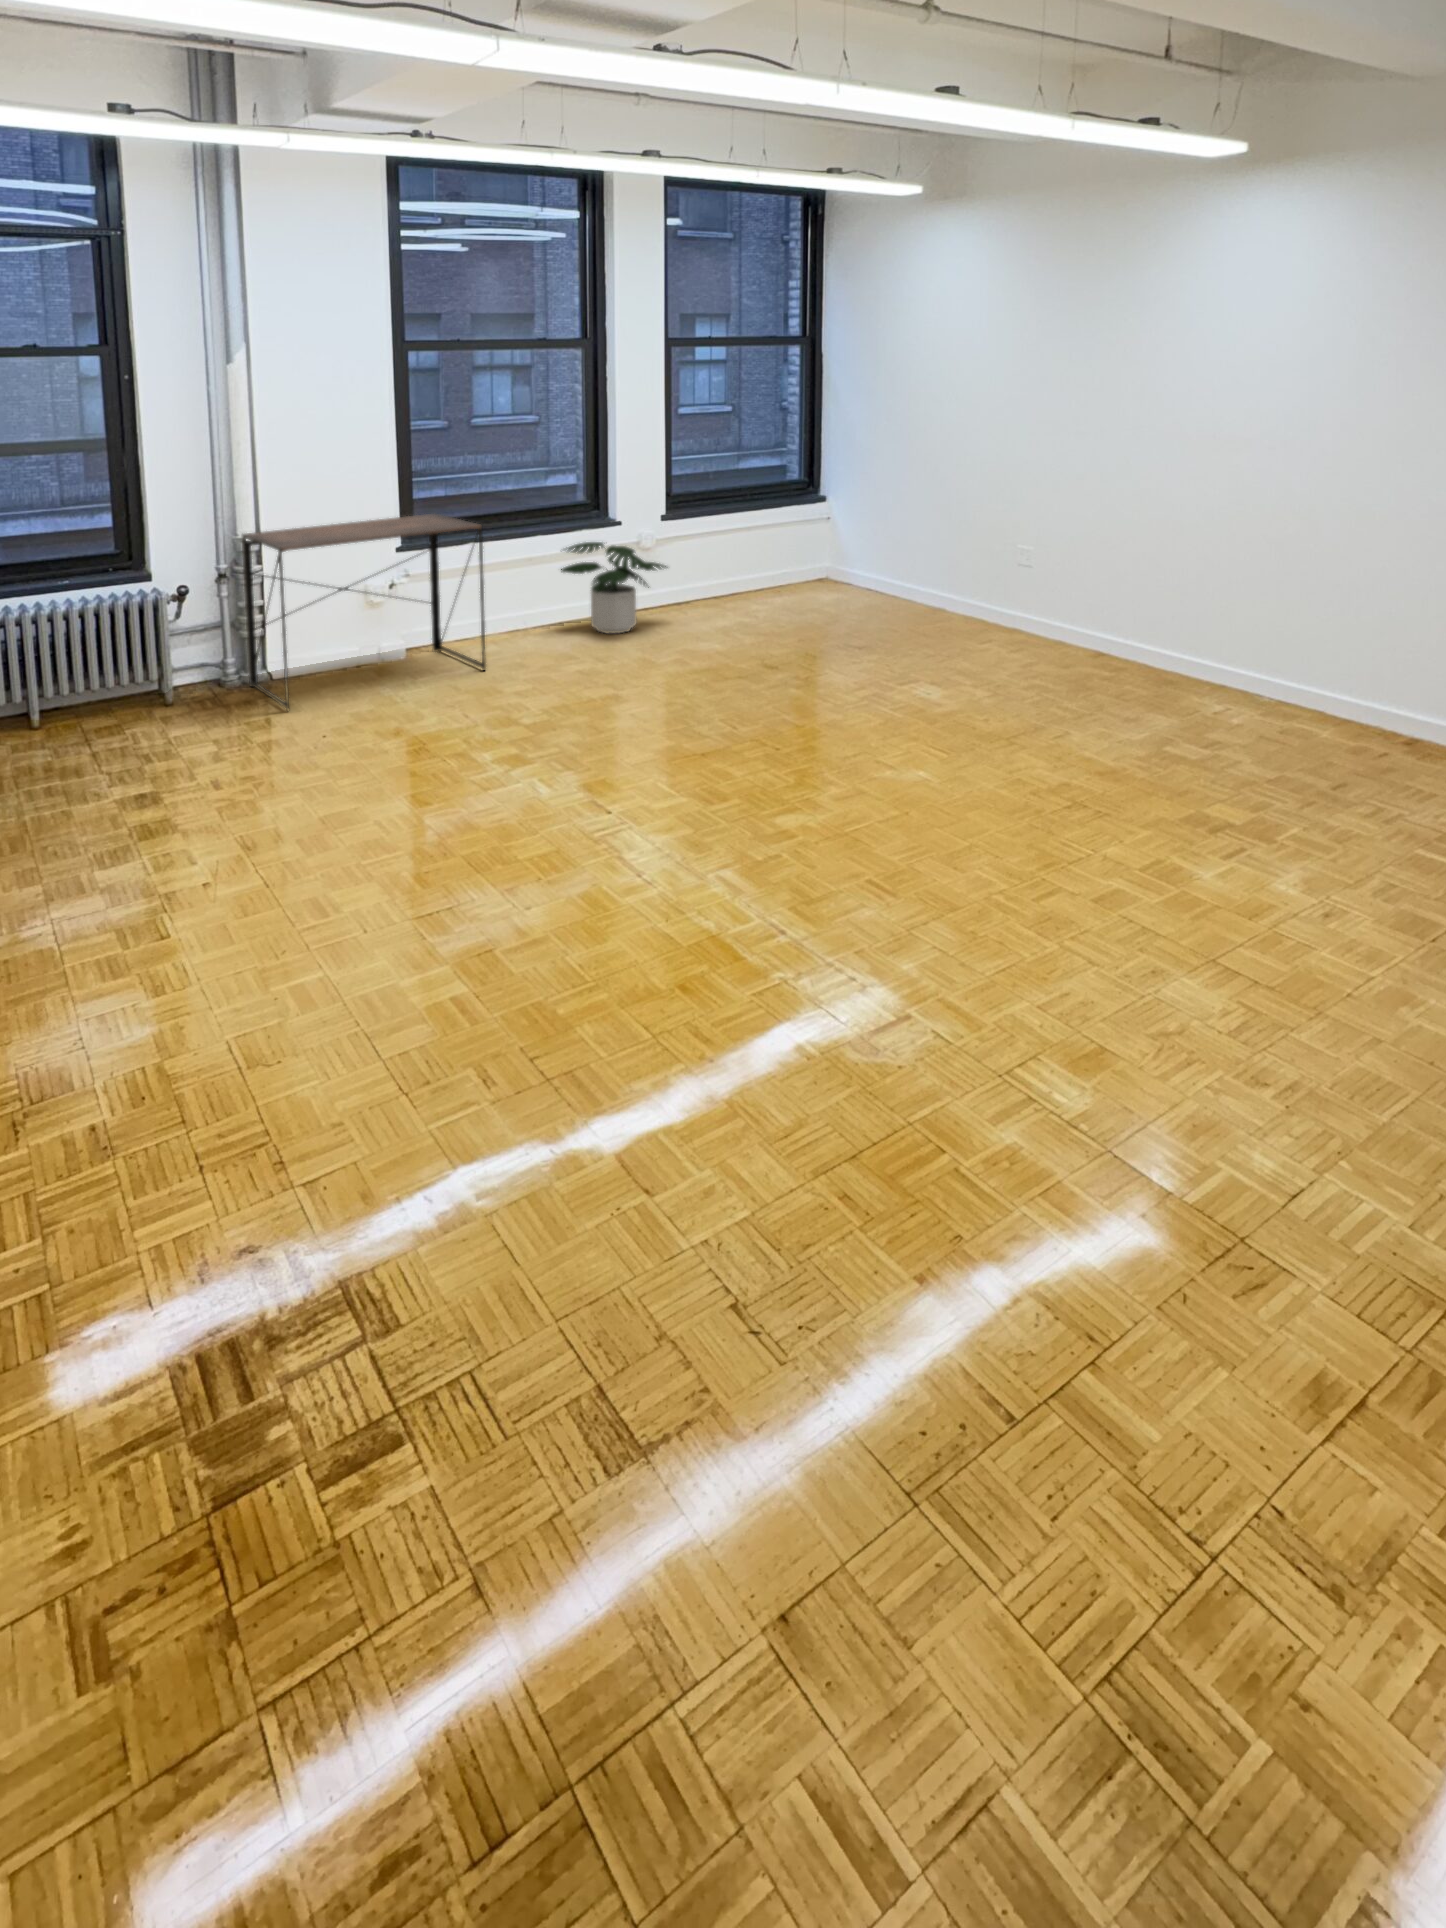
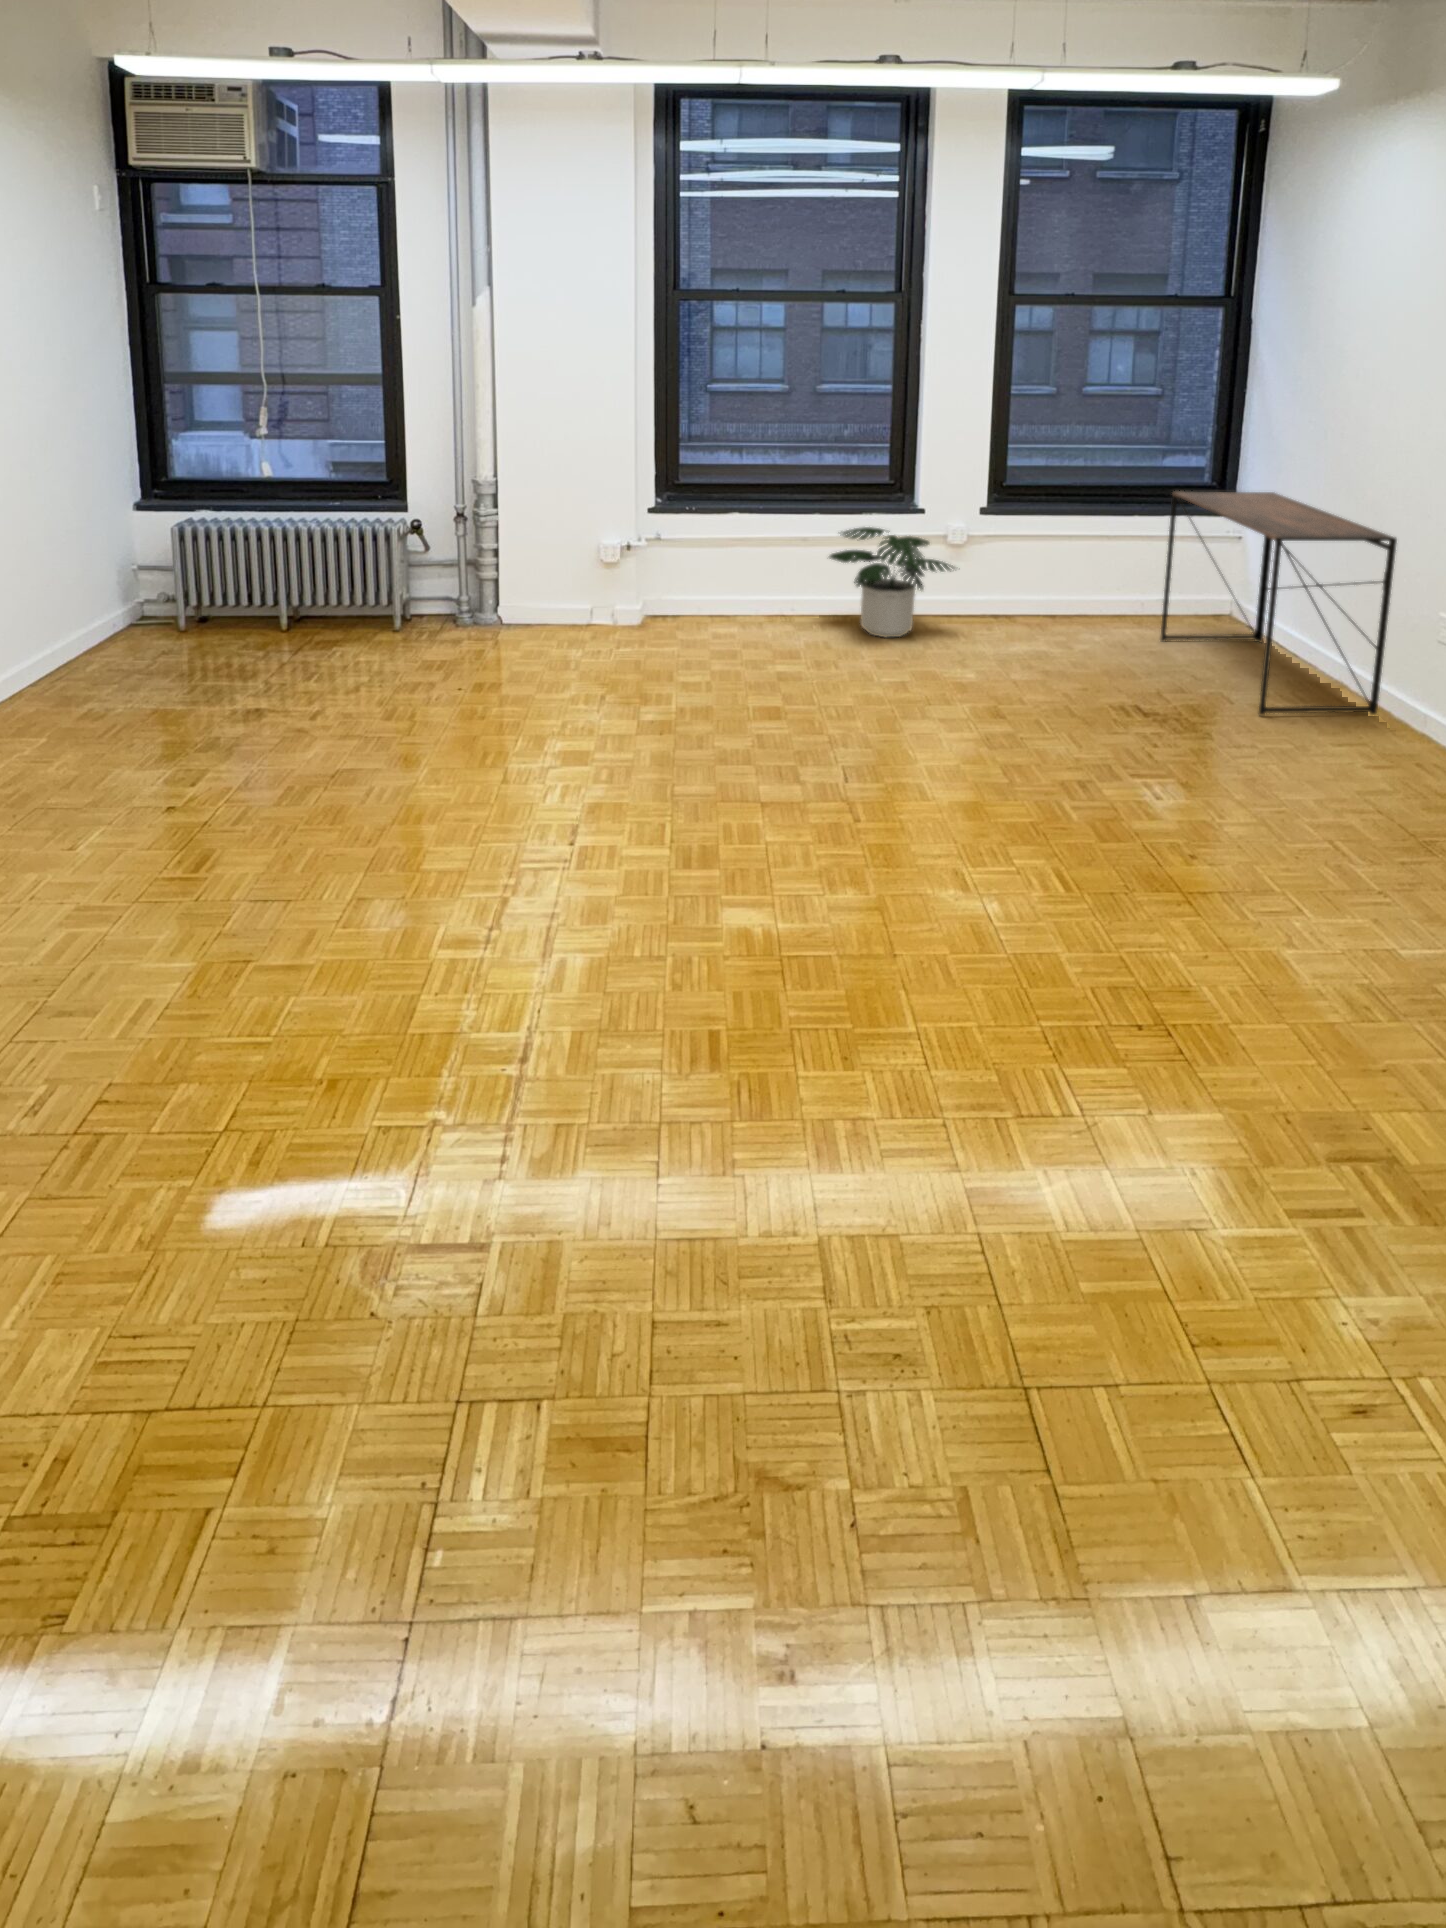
desk: present [242,513,486,710] -> present [1161,491,1397,715]

